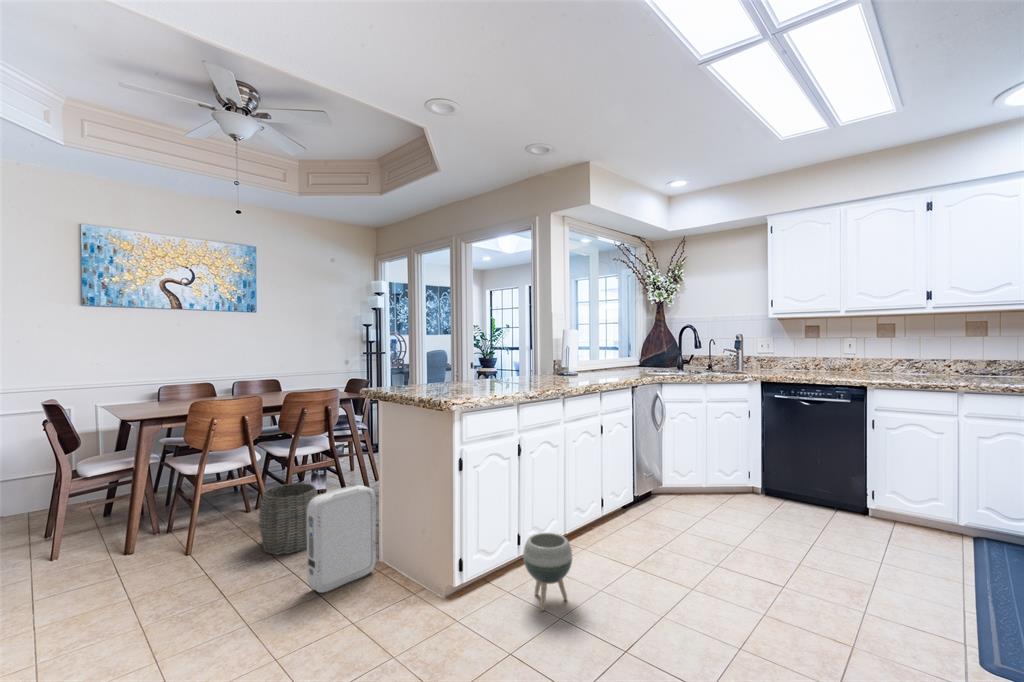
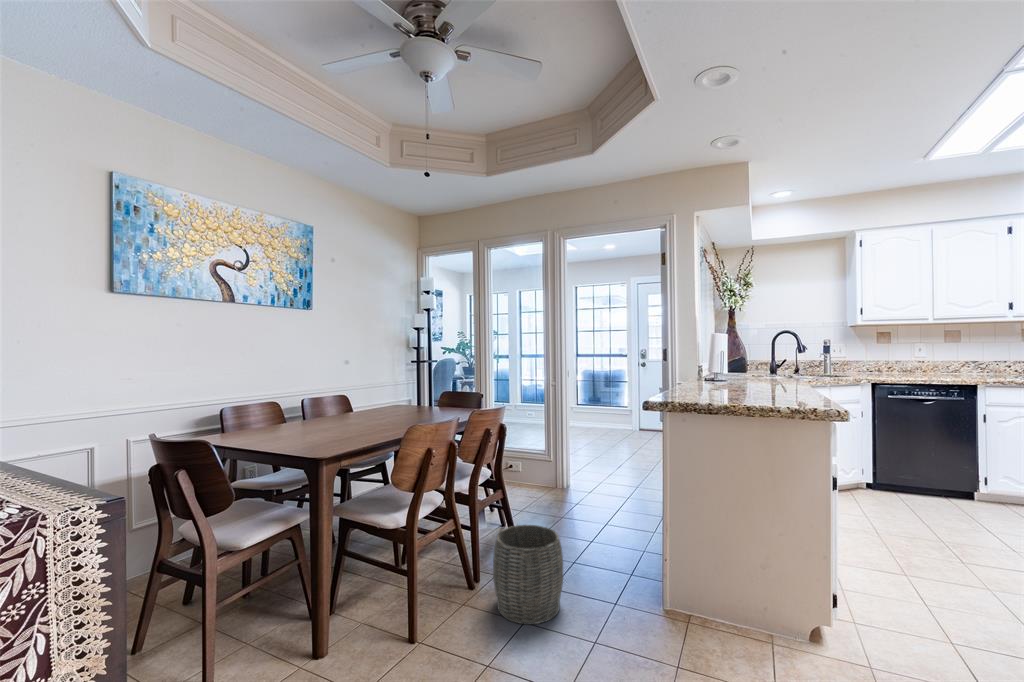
air purifier: present [307,485,376,593] -> none [663,521,694,669]
planter: present [523,533,572,611] -> none [885,552,956,642]

